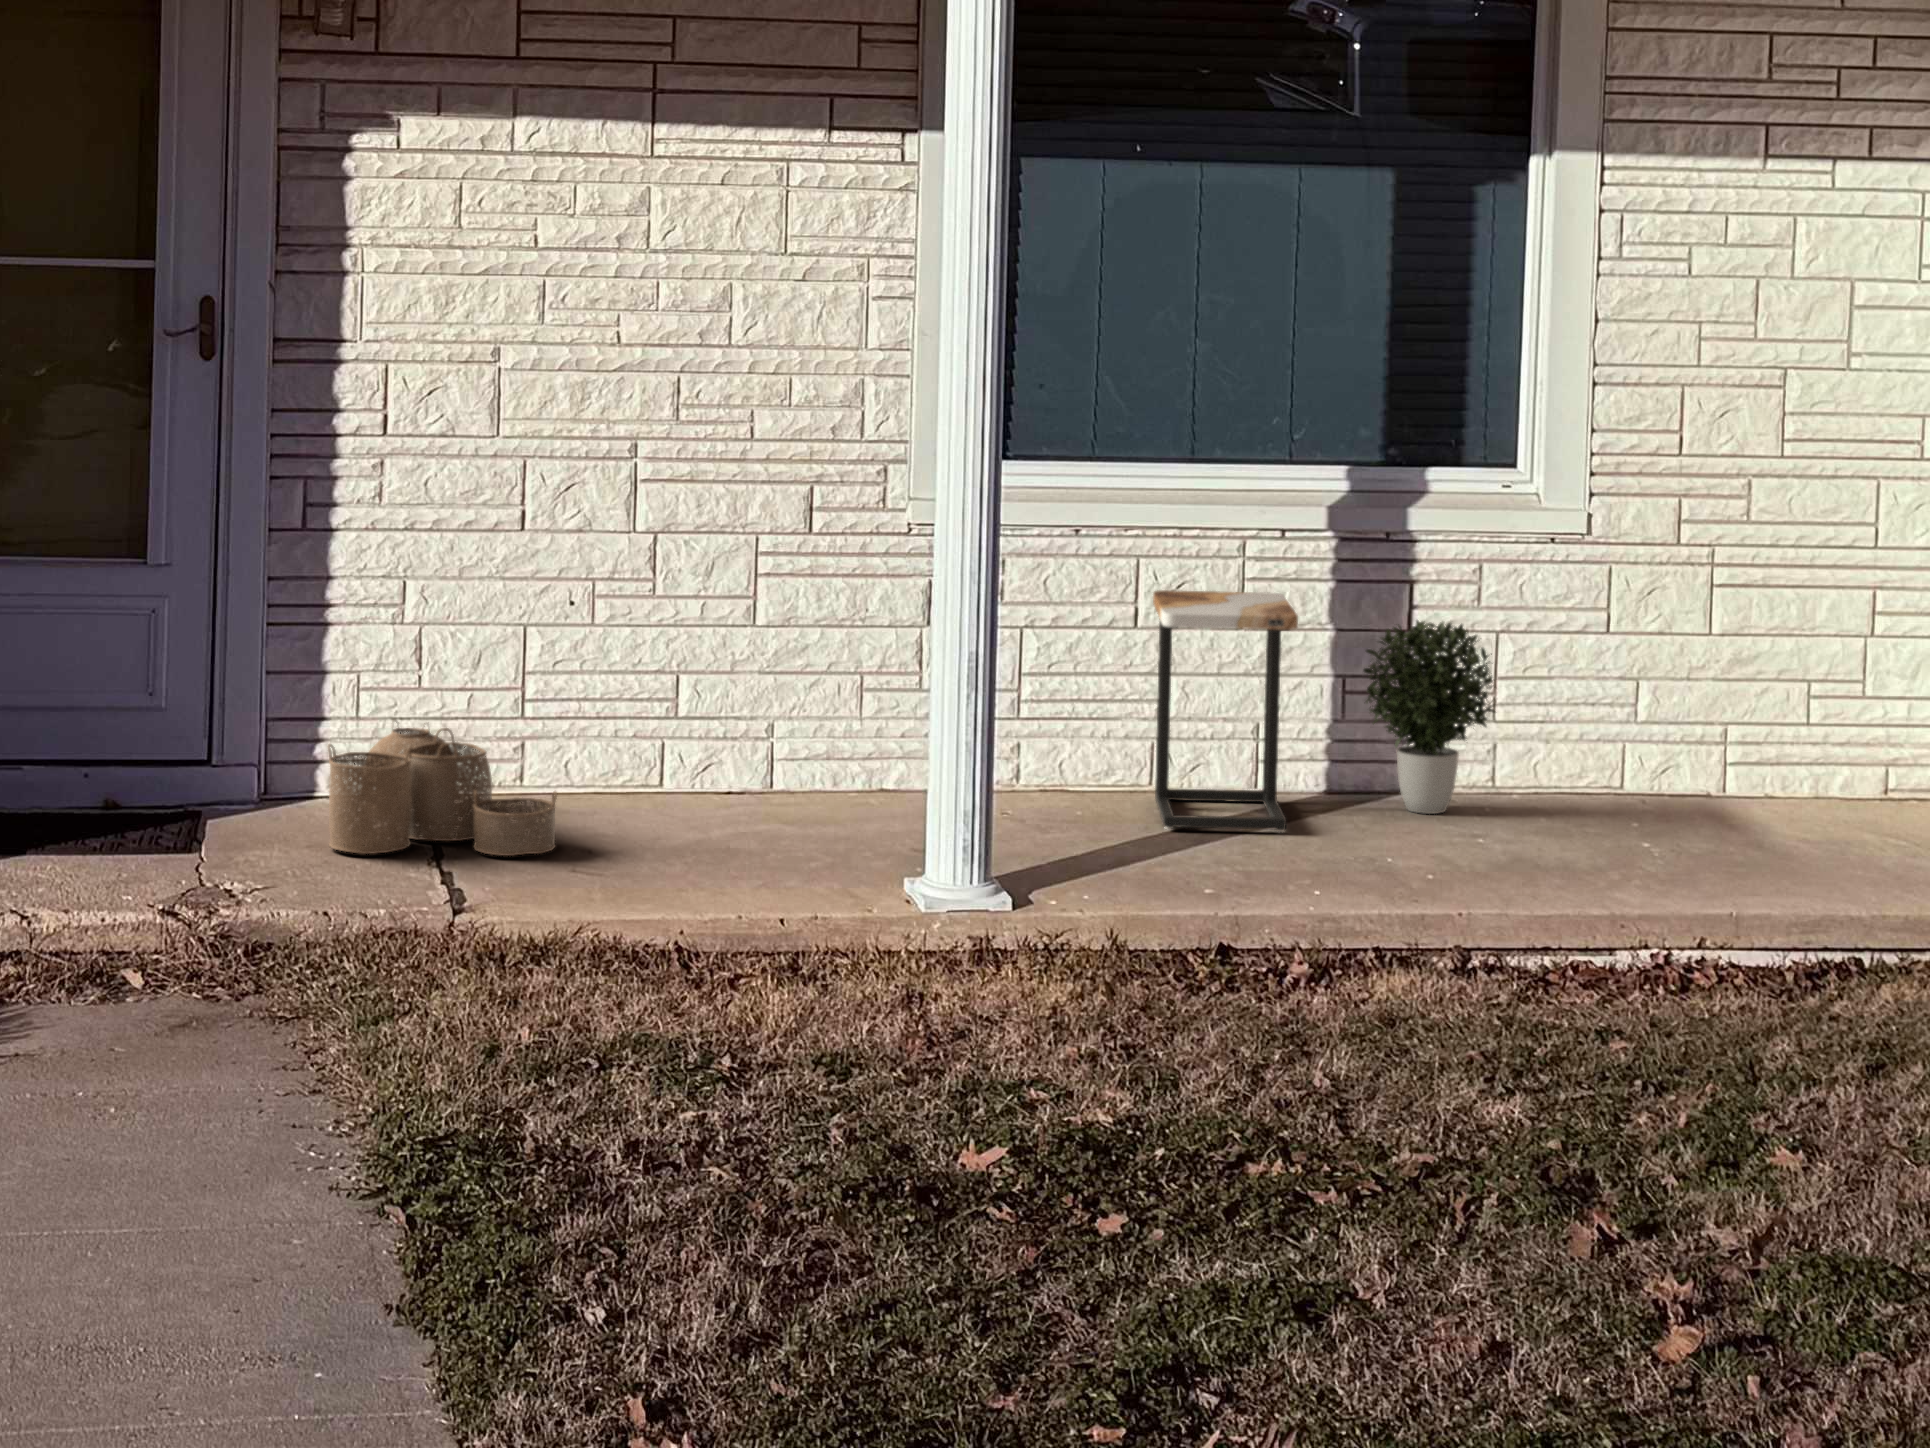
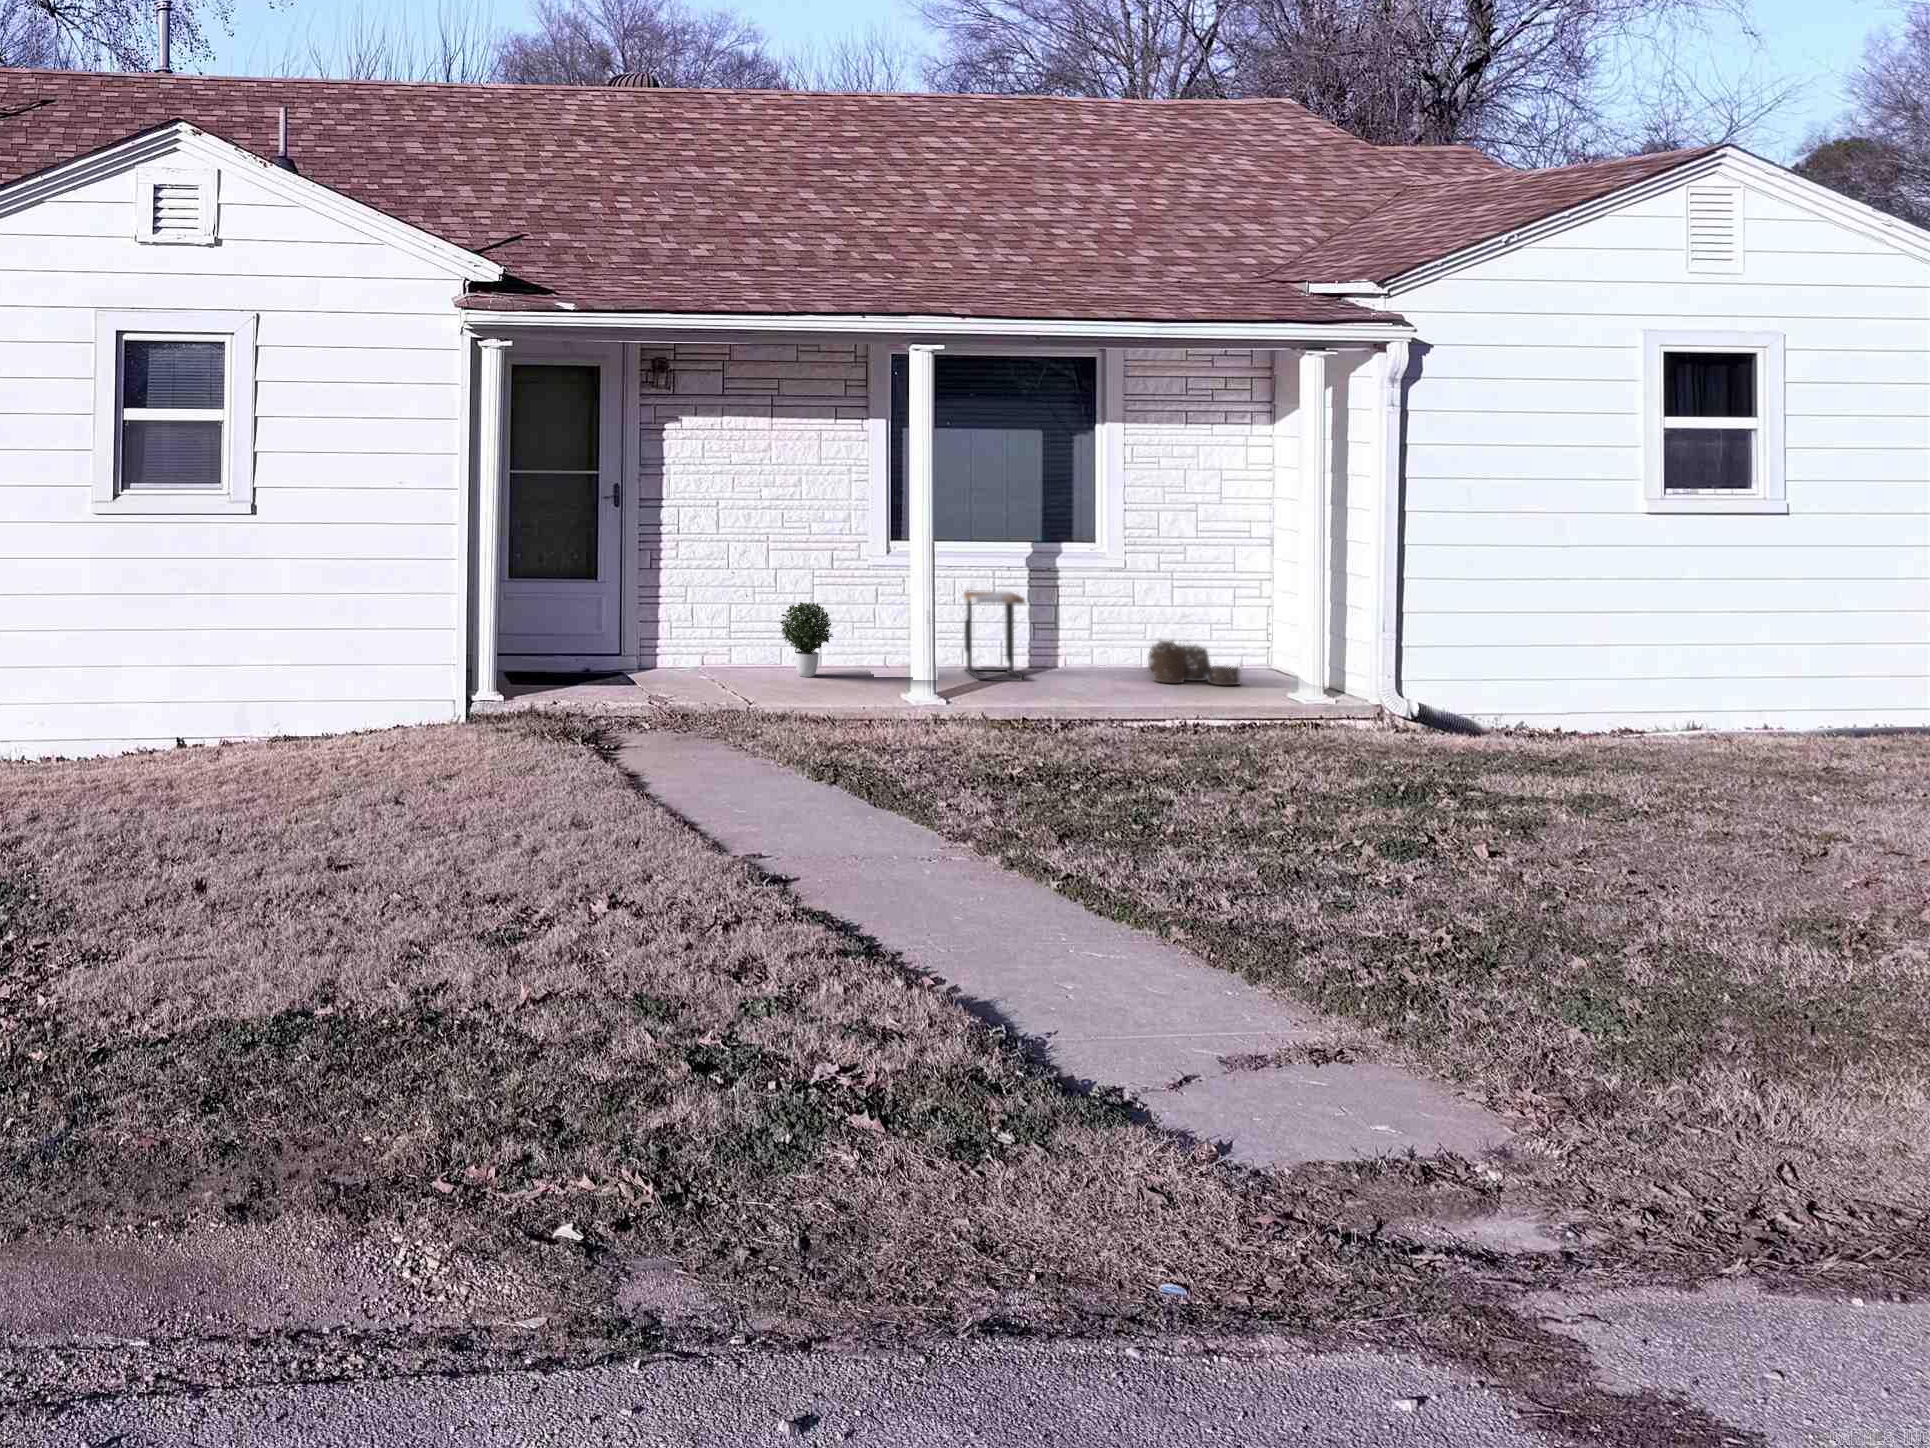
potted plant: present [1364,620,1495,814] -> present [780,602,833,677]
woven basket: present [328,727,557,856] -> present [1148,641,1240,685]

